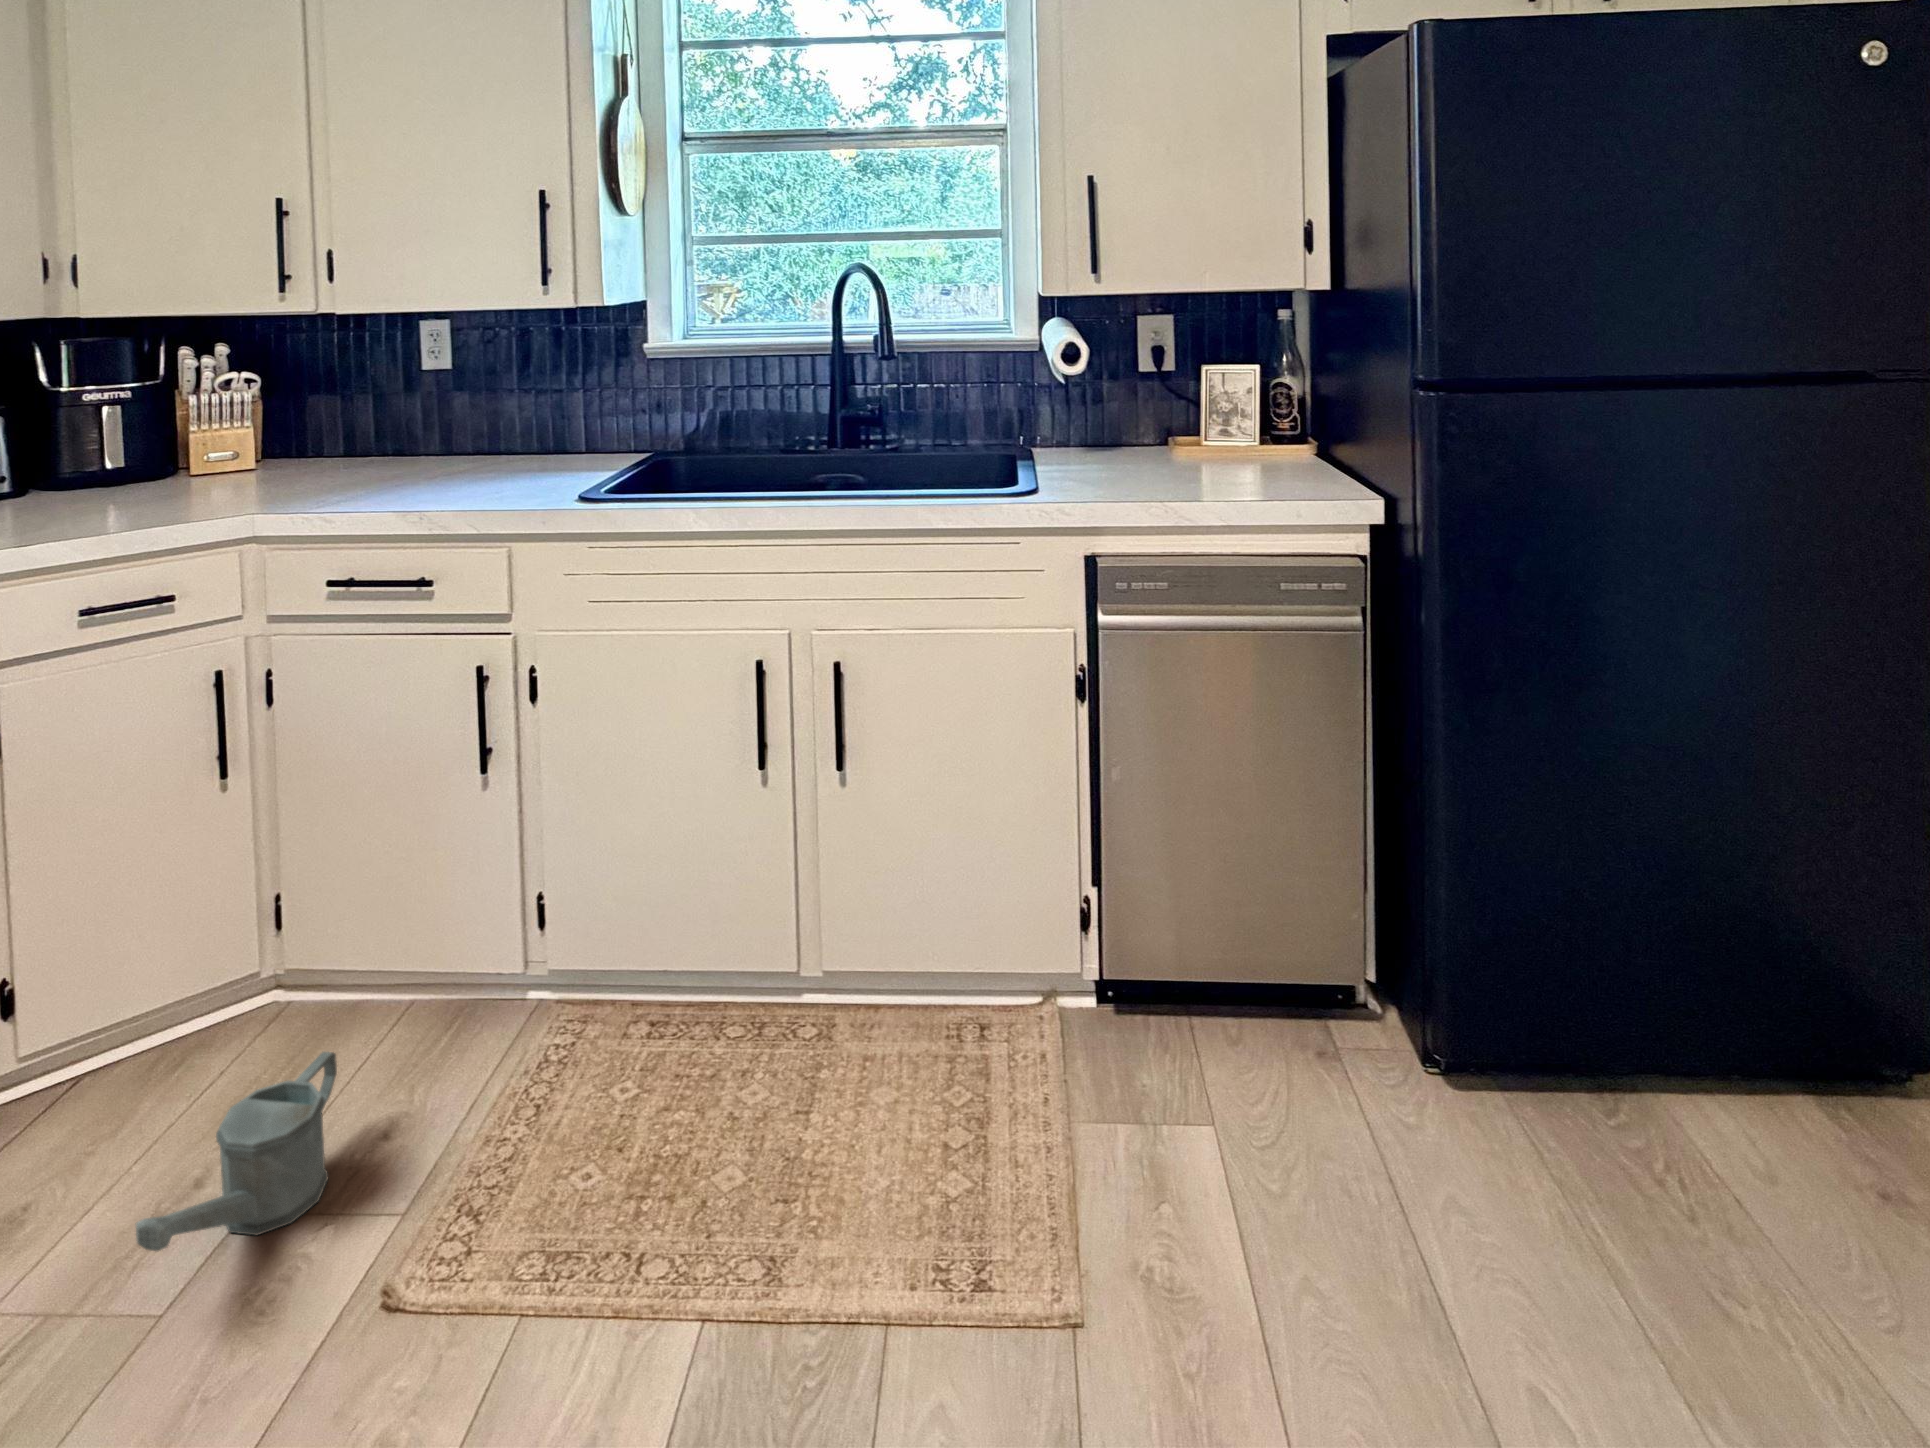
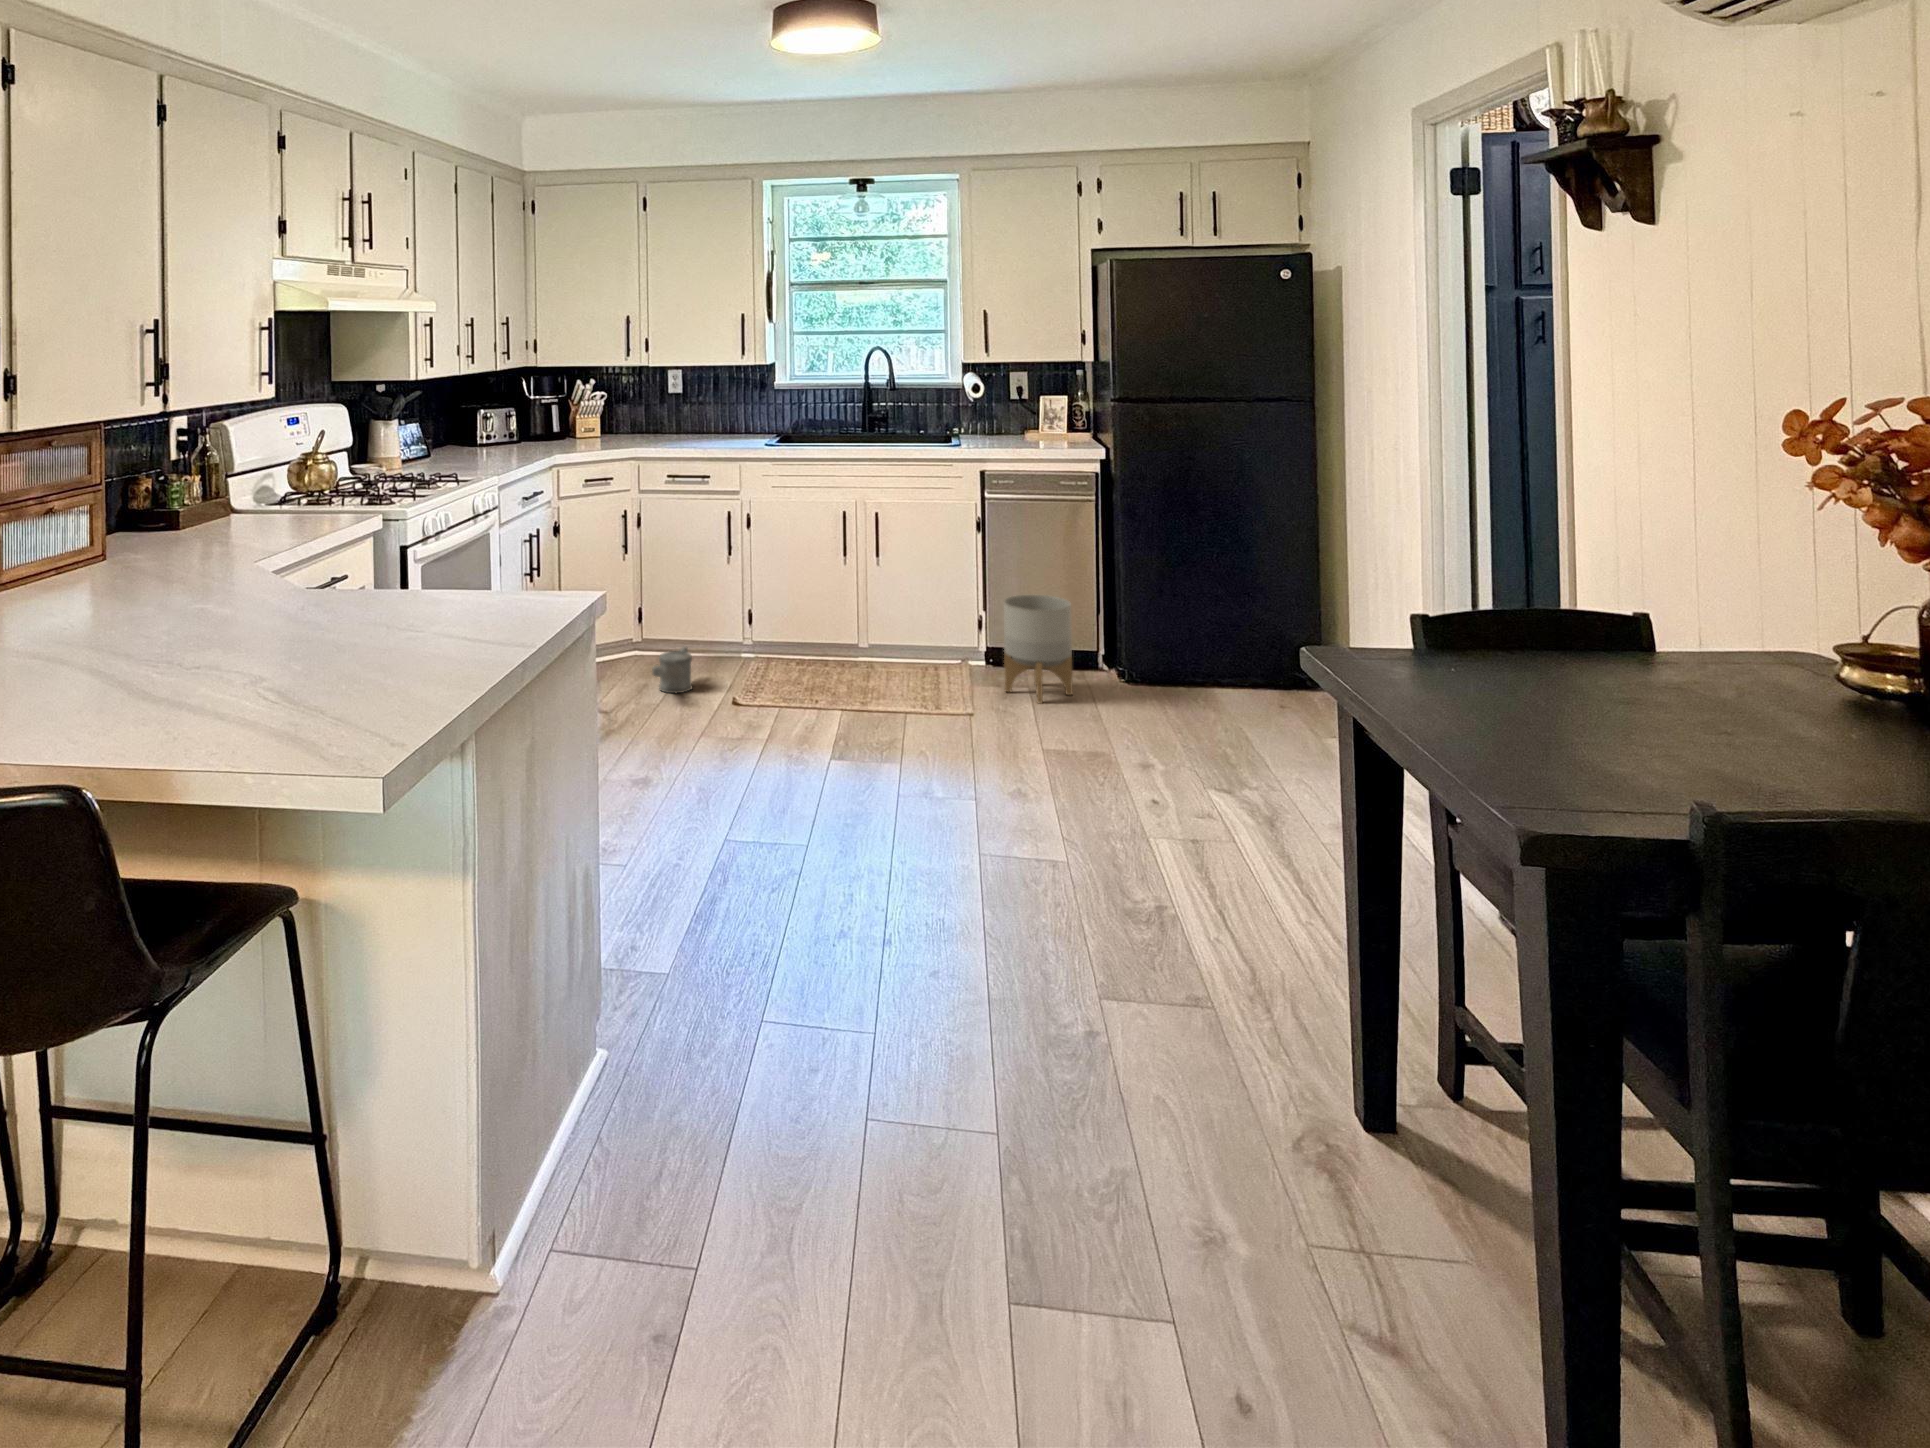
planter: none [1155,886,1336,1237] -> present [1004,594,1073,703]

